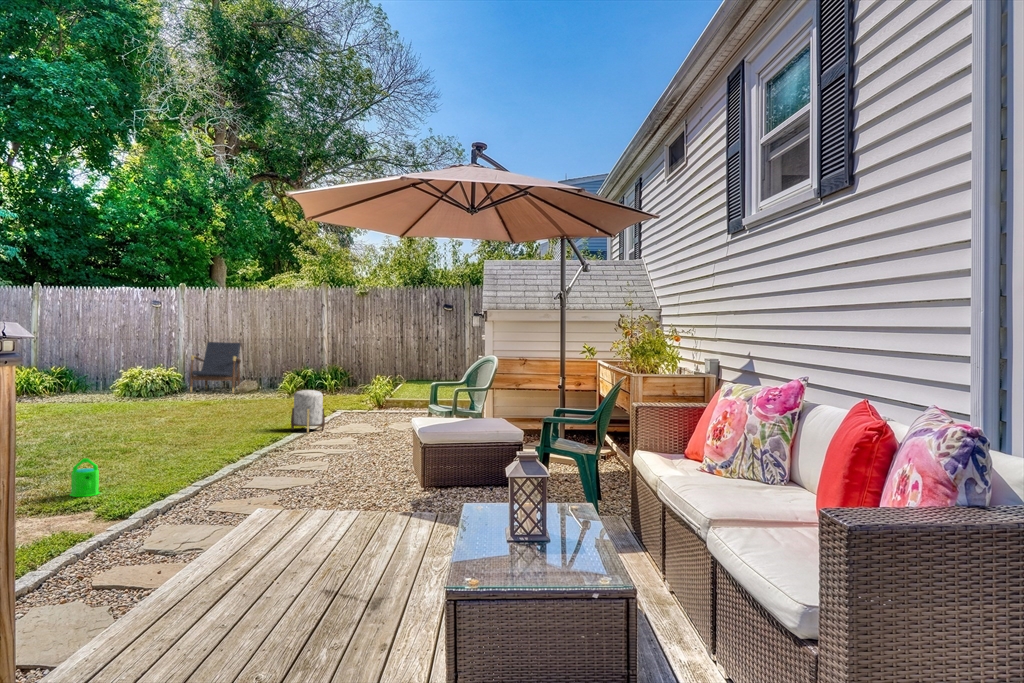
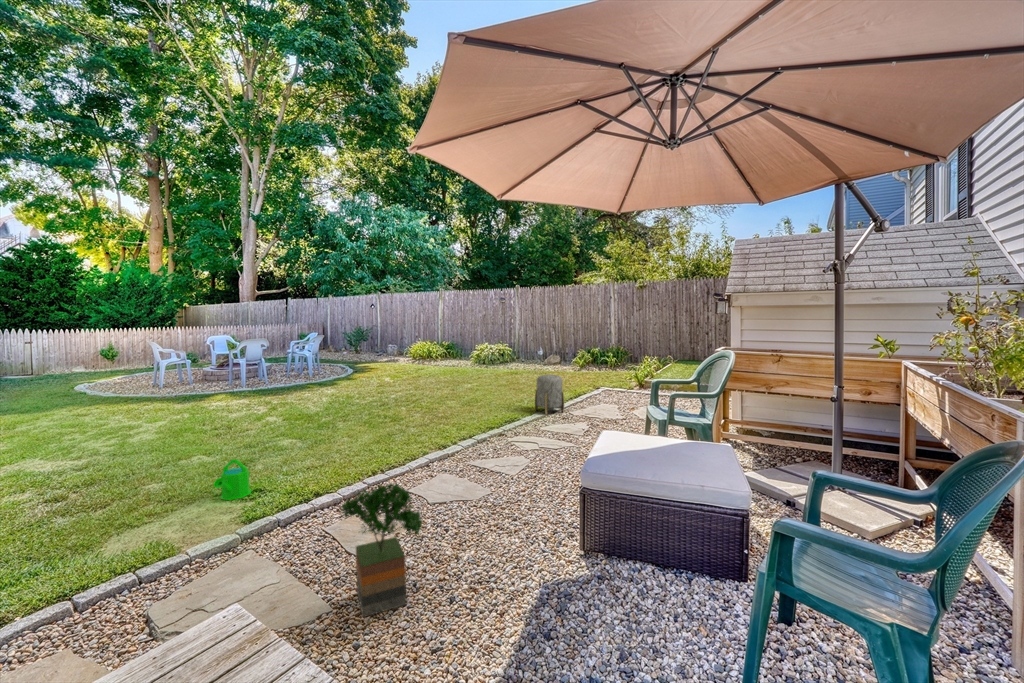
lounge chair: present [190,342,241,393] -> none [517,327,553,364]
potted tree: none [301,433,362,513] -> present [341,484,422,617]

